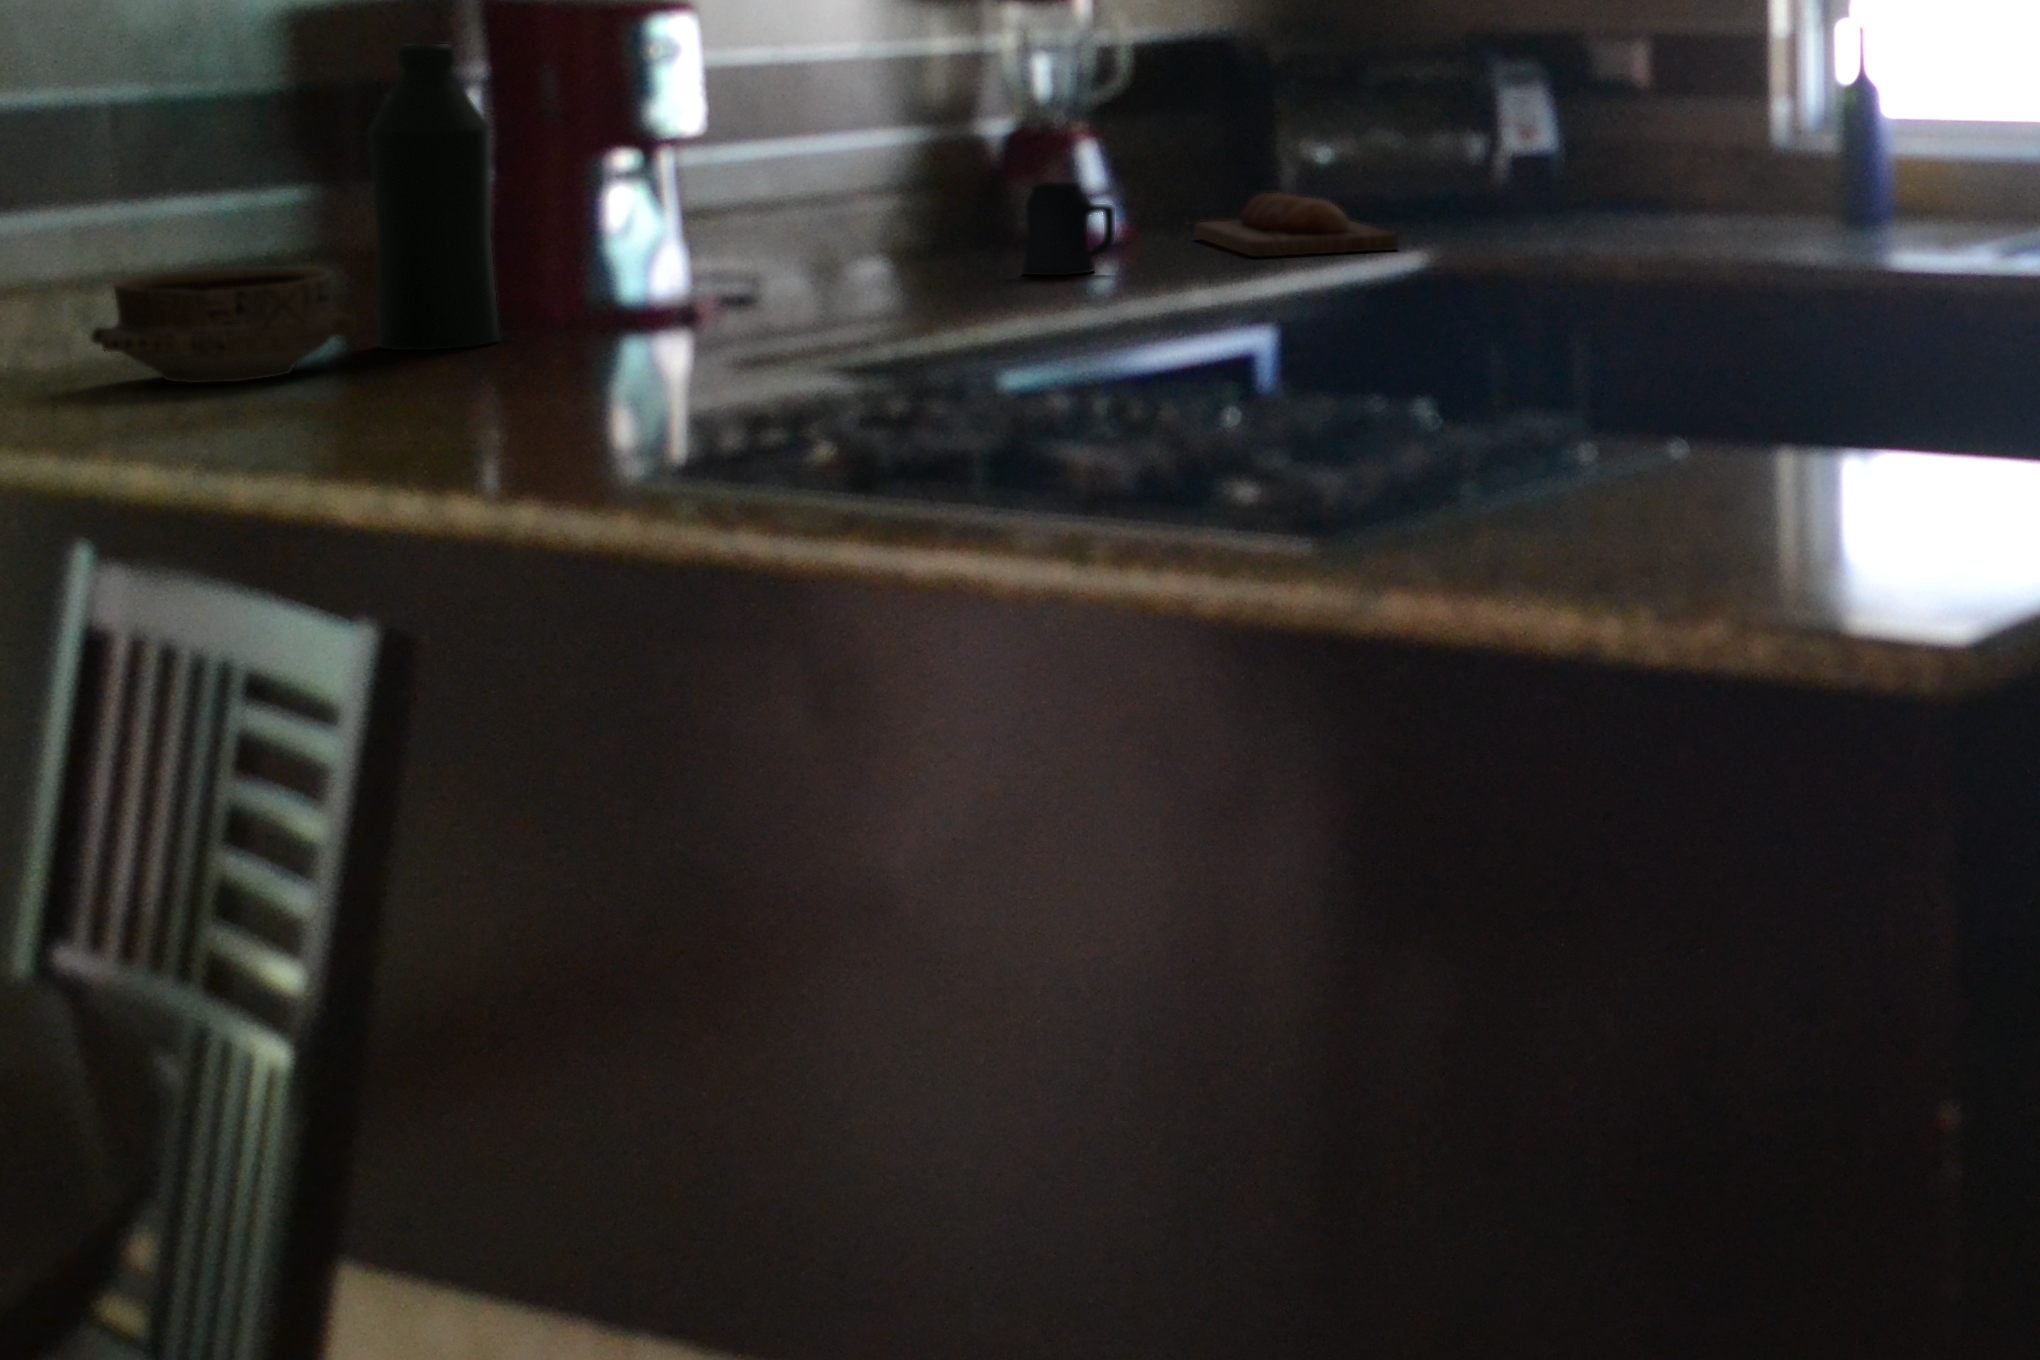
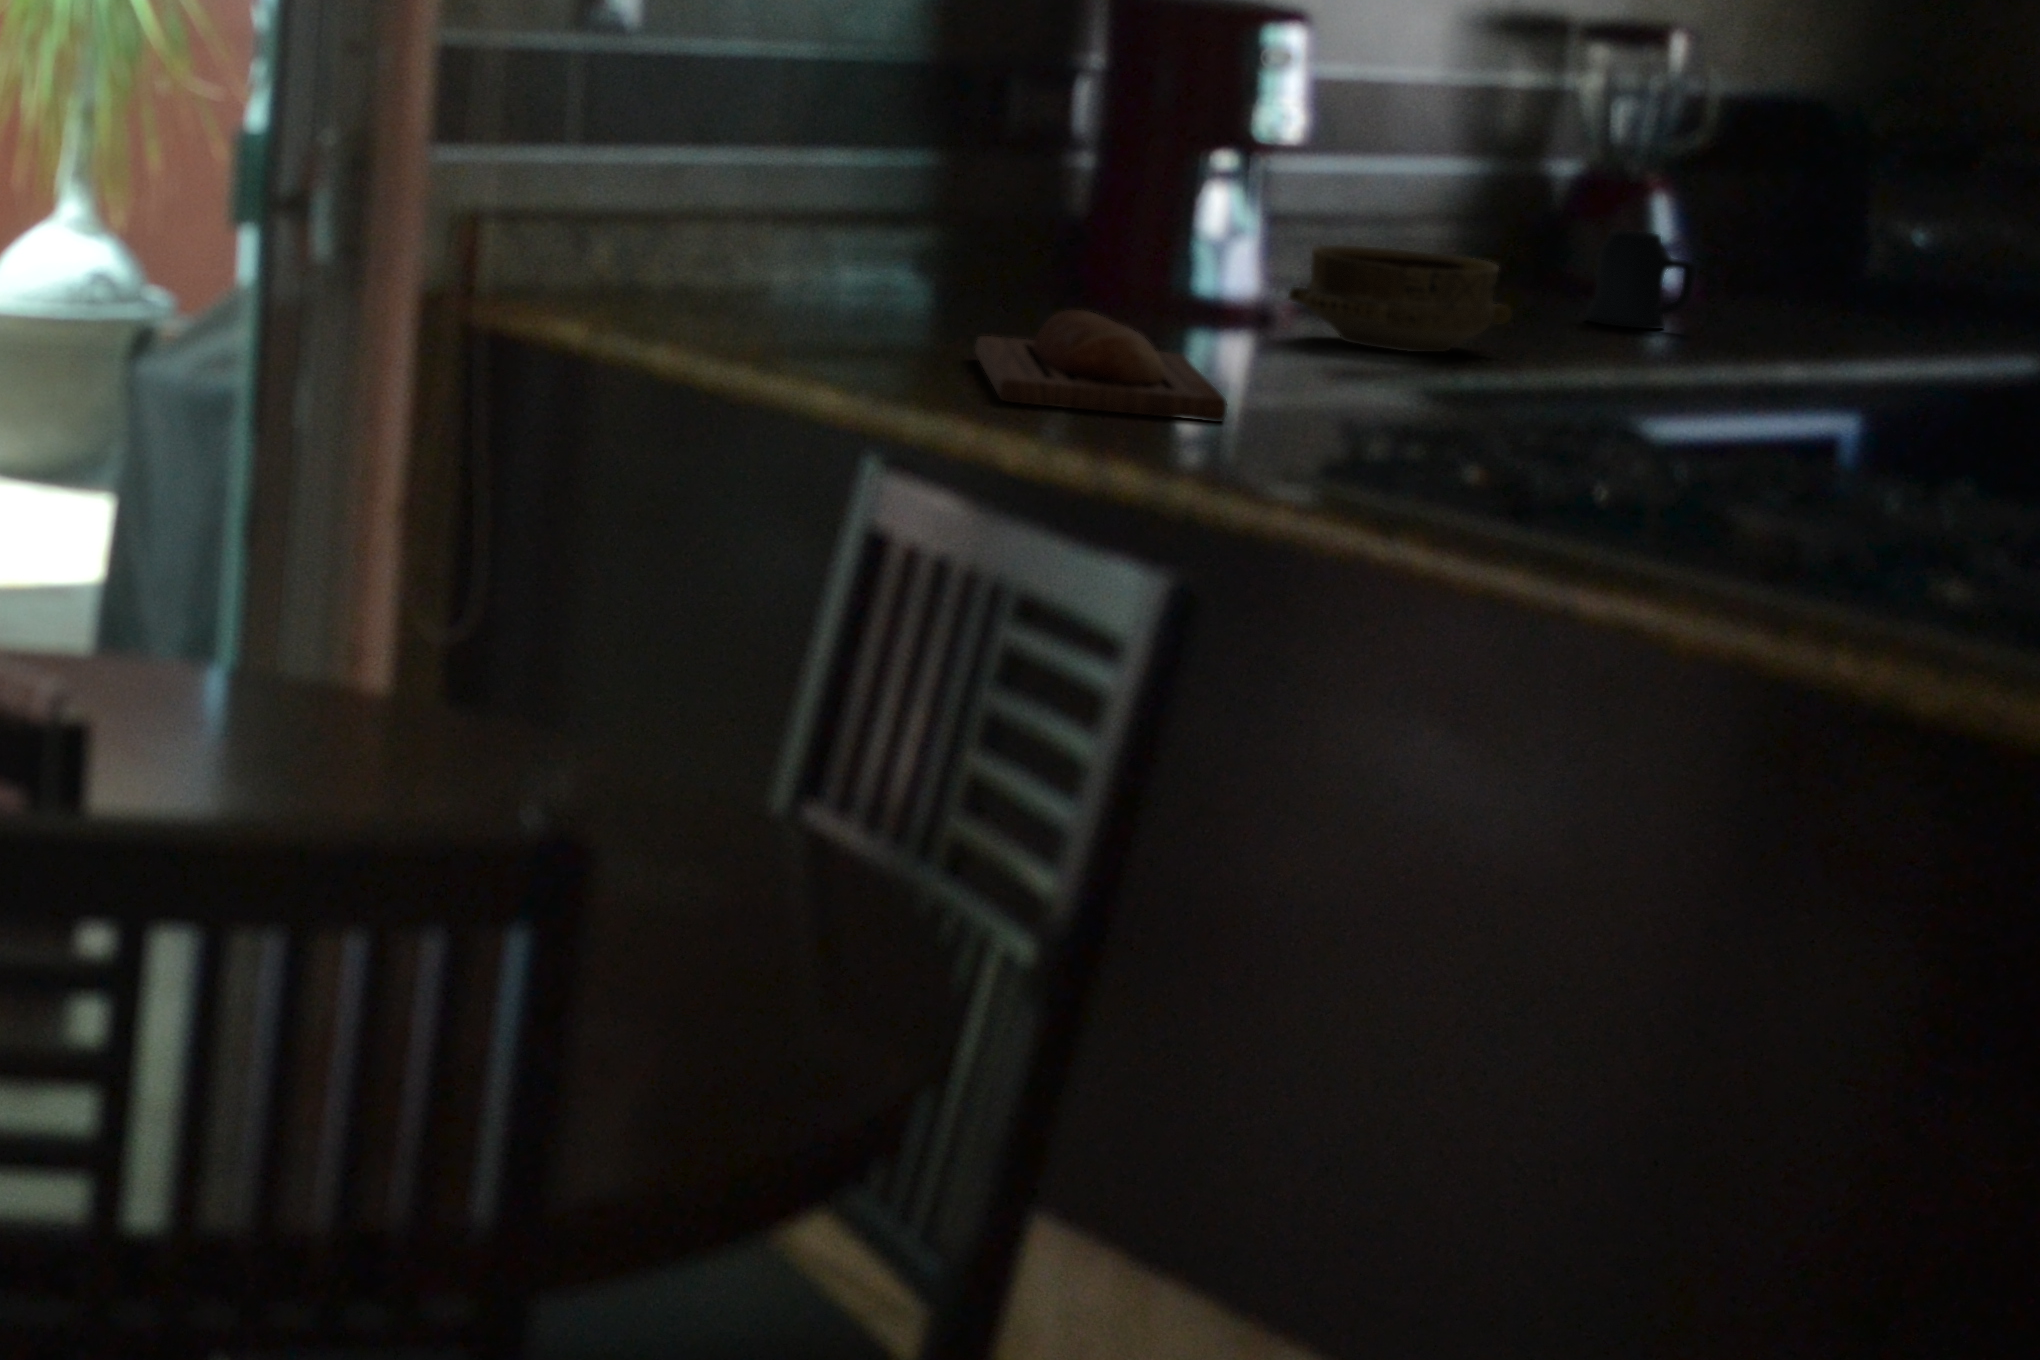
bottle: present [368,44,499,350] -> none [983,30,1113,317]
bread loaf: present [1194,193,1399,257] -> present [975,310,1227,422]
ceramic bowl: present [91,267,357,383] -> present [1288,245,1511,352]

